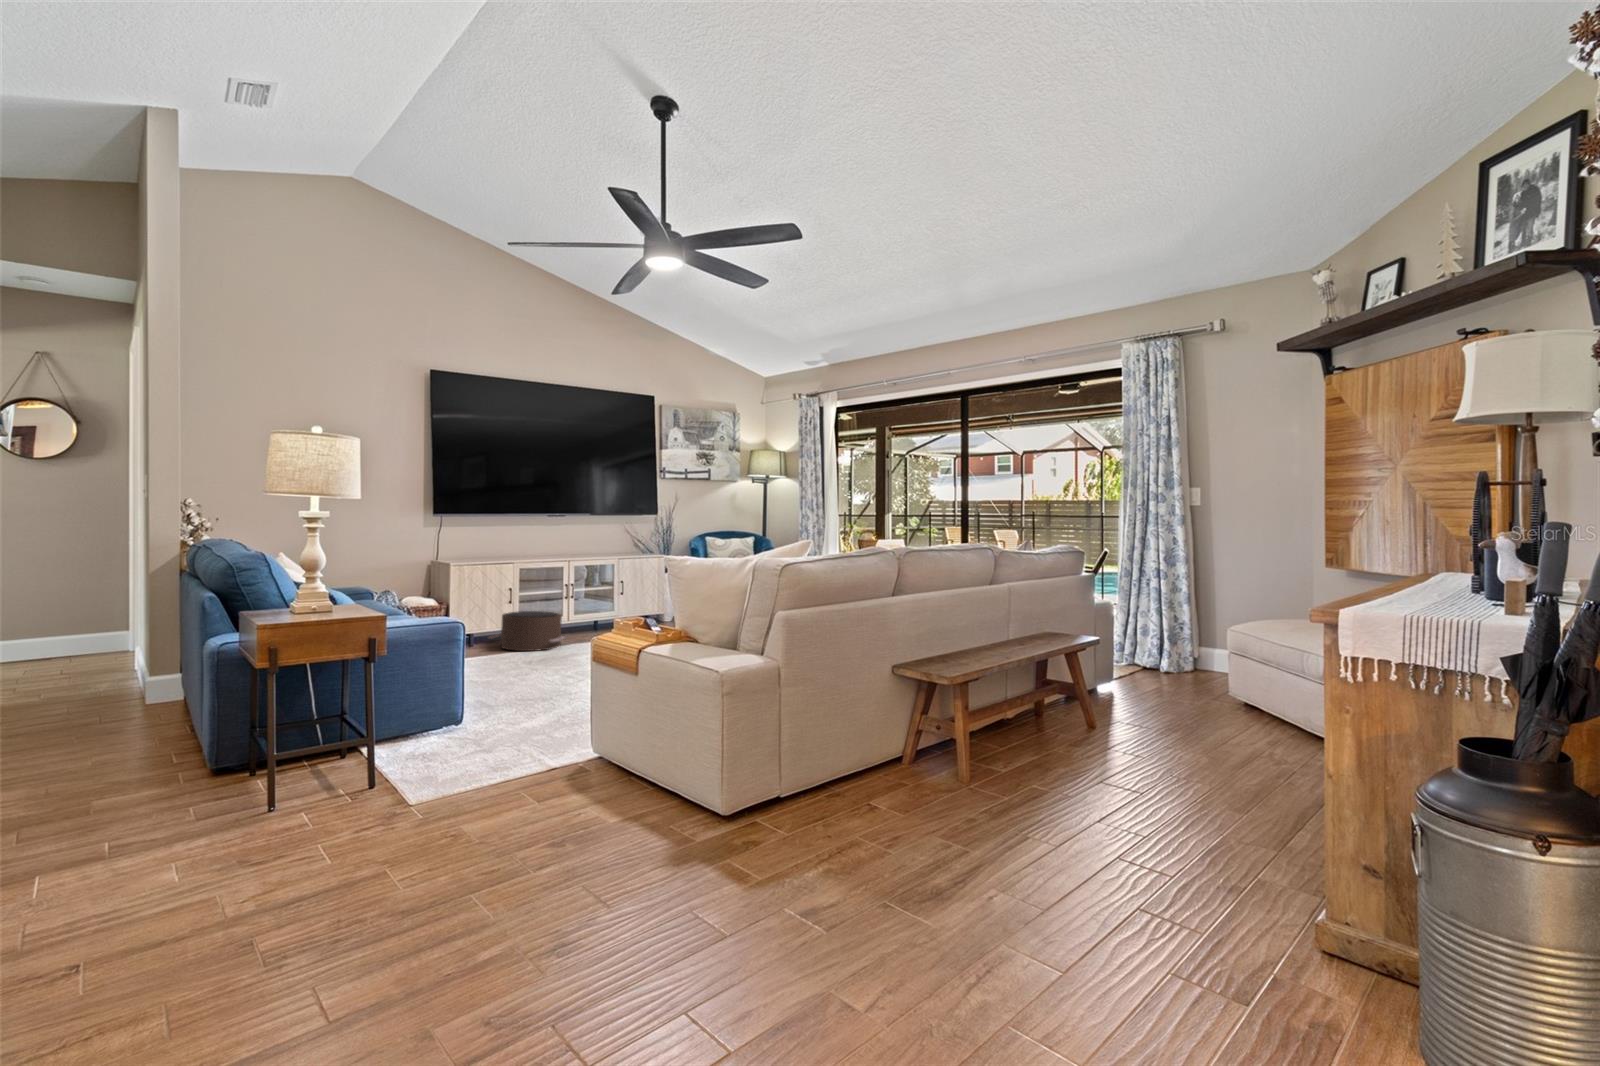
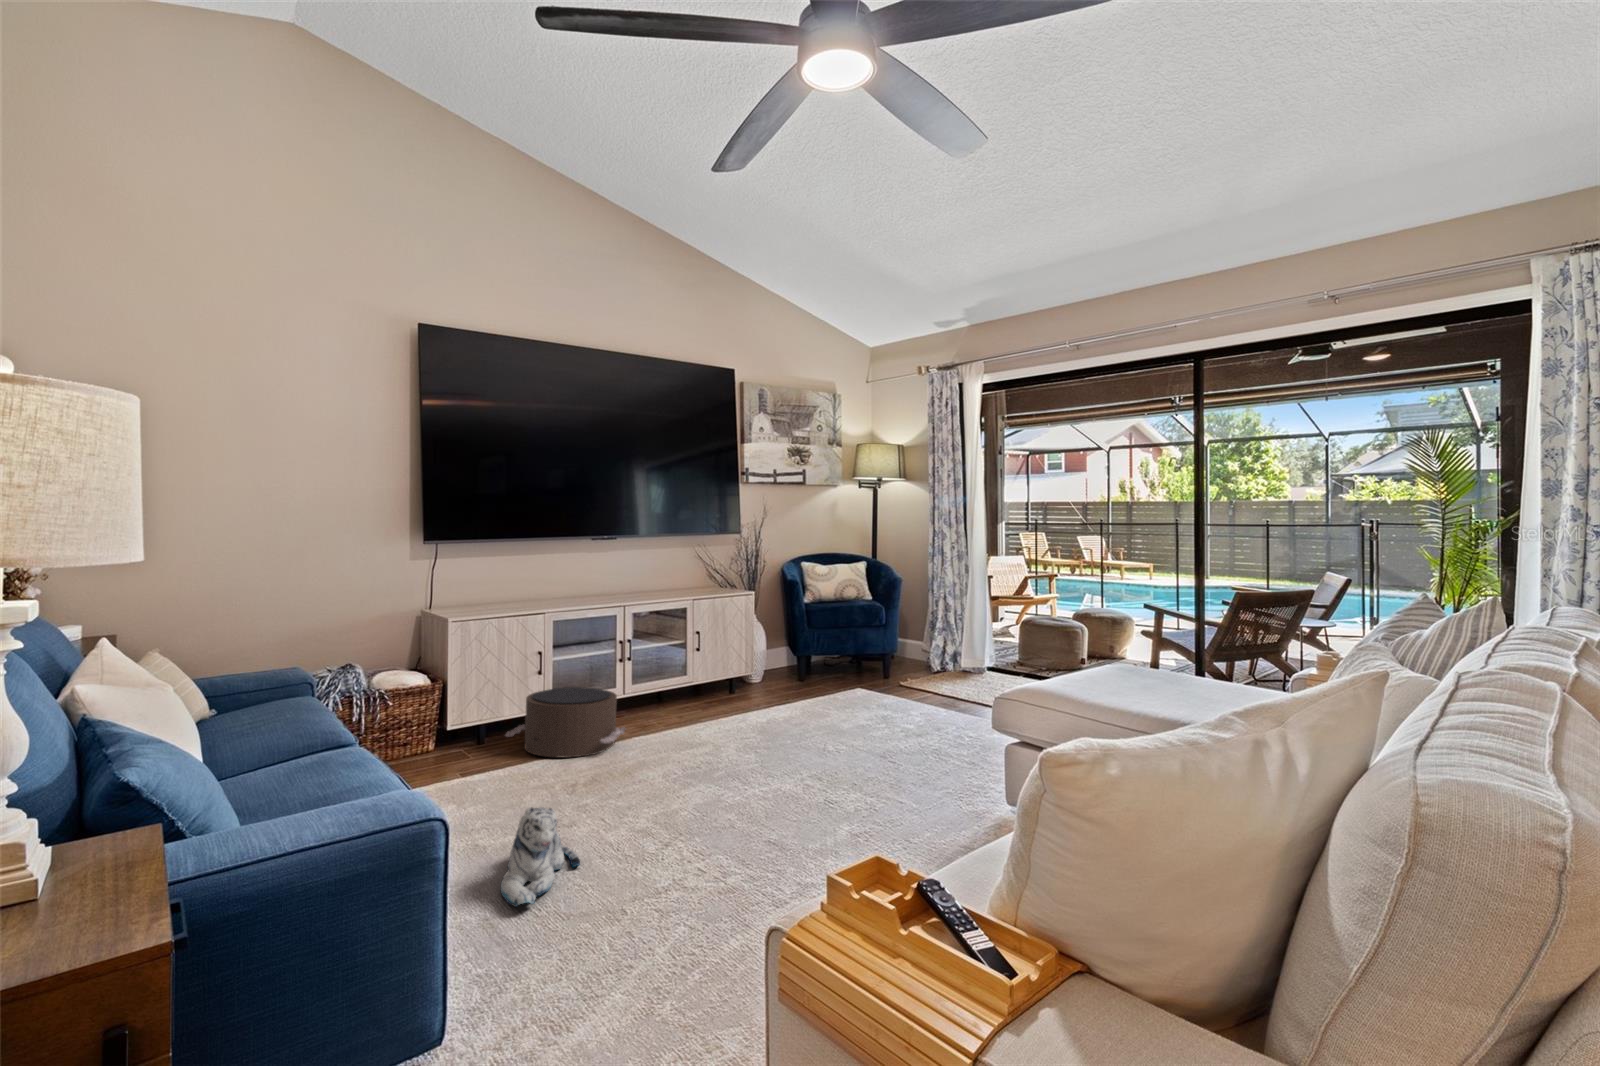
plush toy: none [487,651,532,696] -> present [500,808,580,907]

